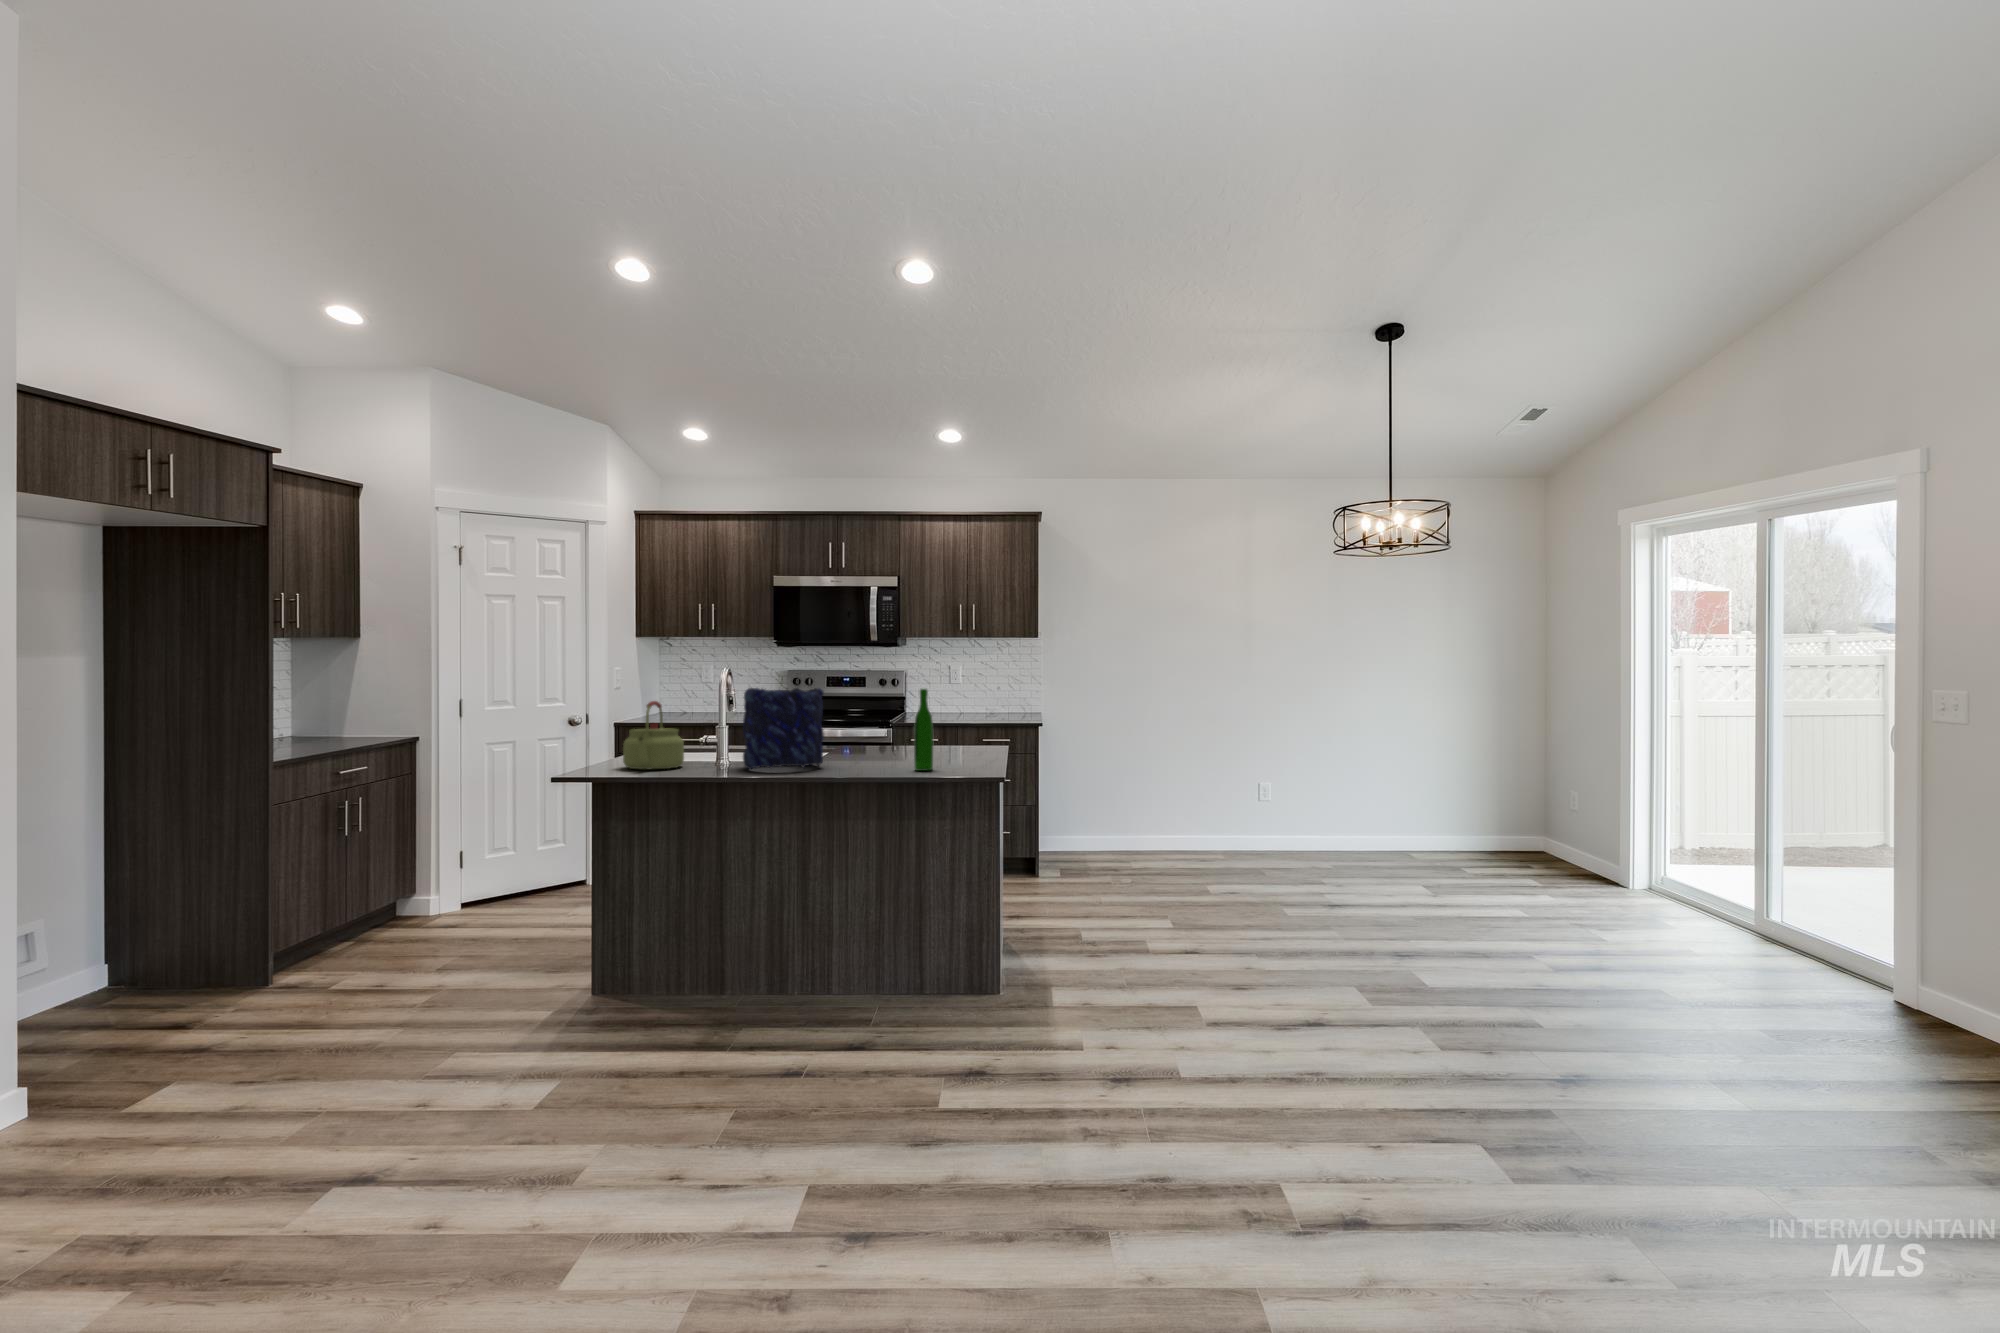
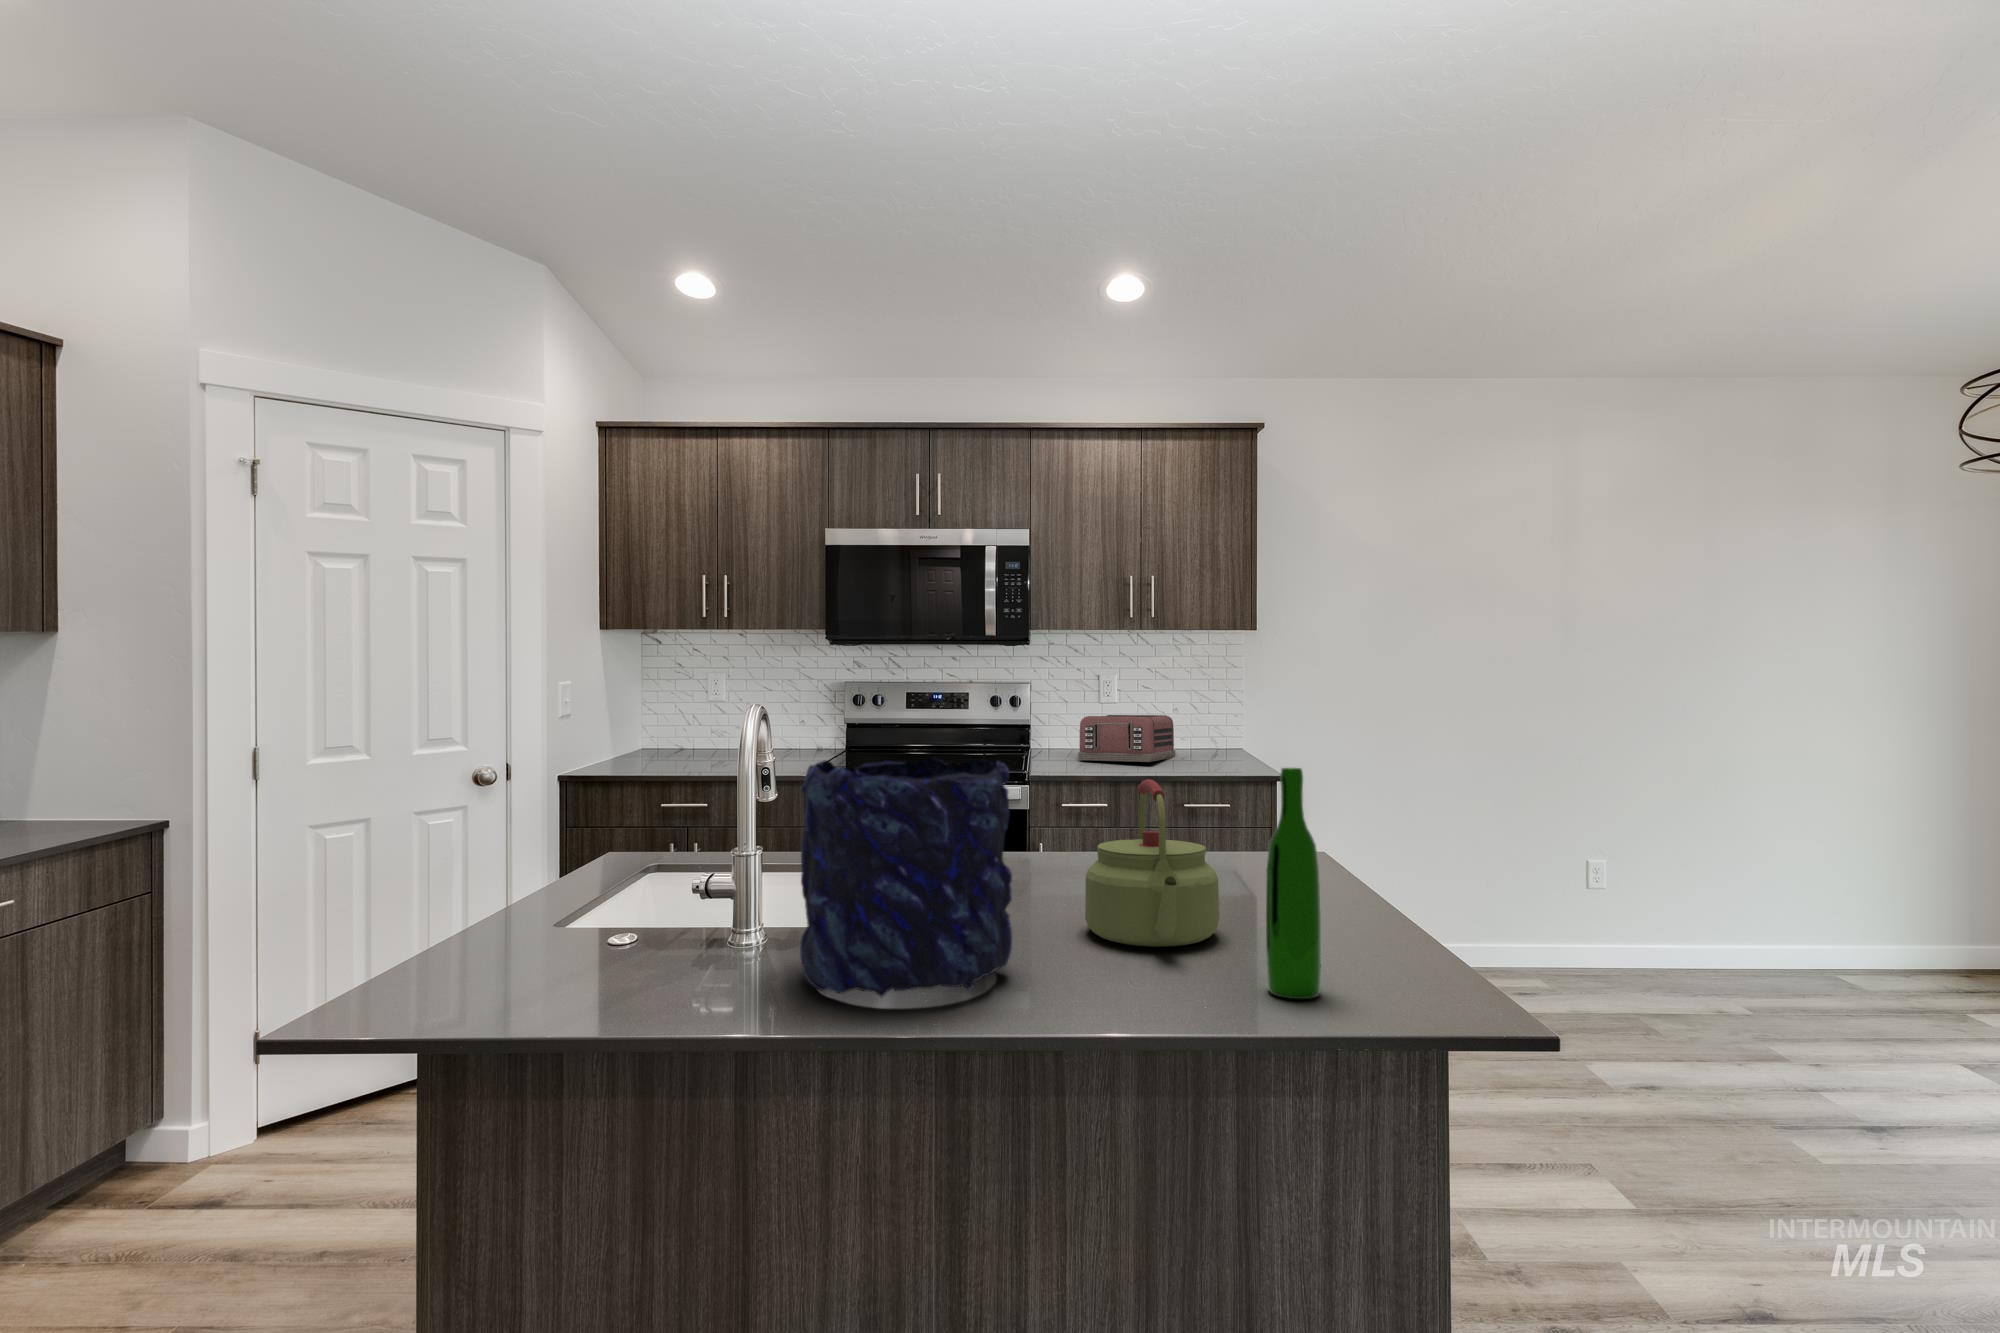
toaster: none [928,689,990,716] -> present [1078,715,1175,762]
kettle: present [623,701,684,770] -> present [1085,779,1219,947]

